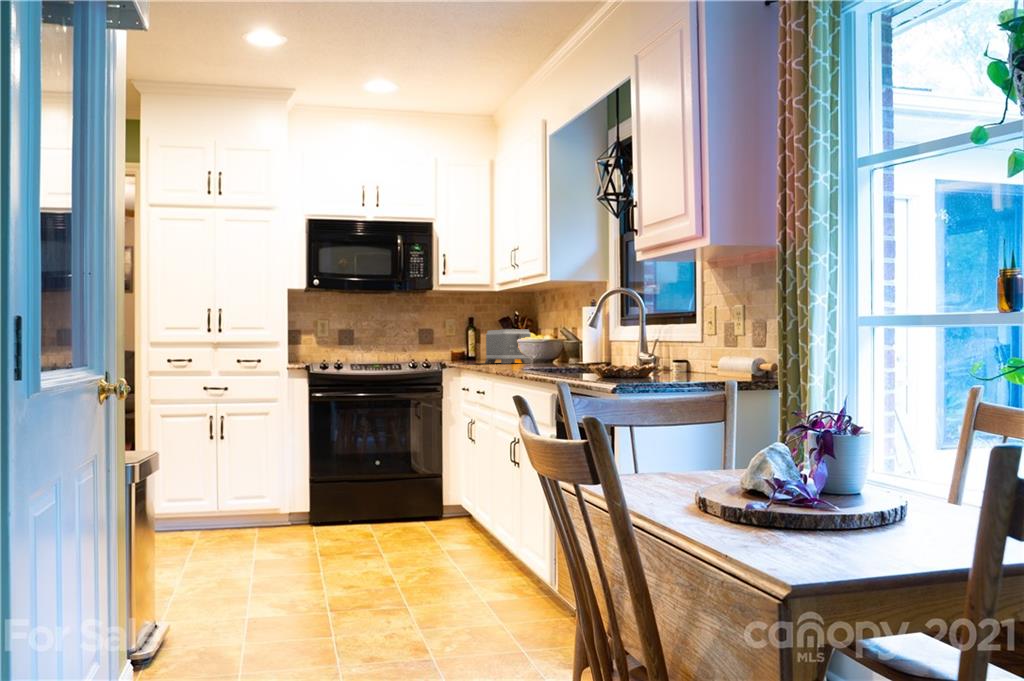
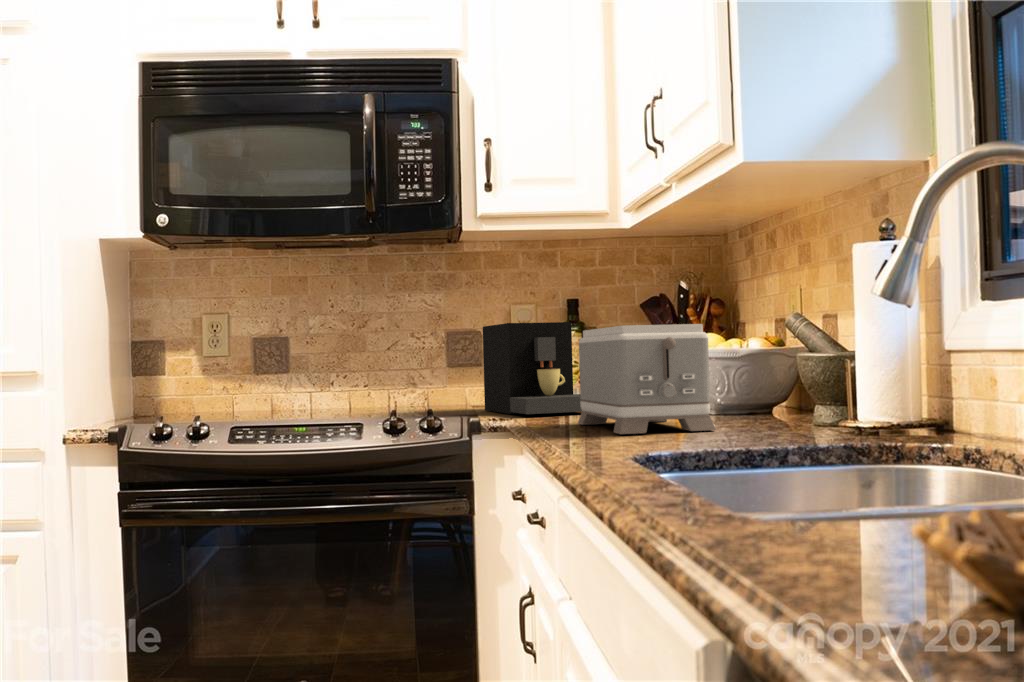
coffee maker: none [438,327,485,362] -> present [483,322,582,414]

